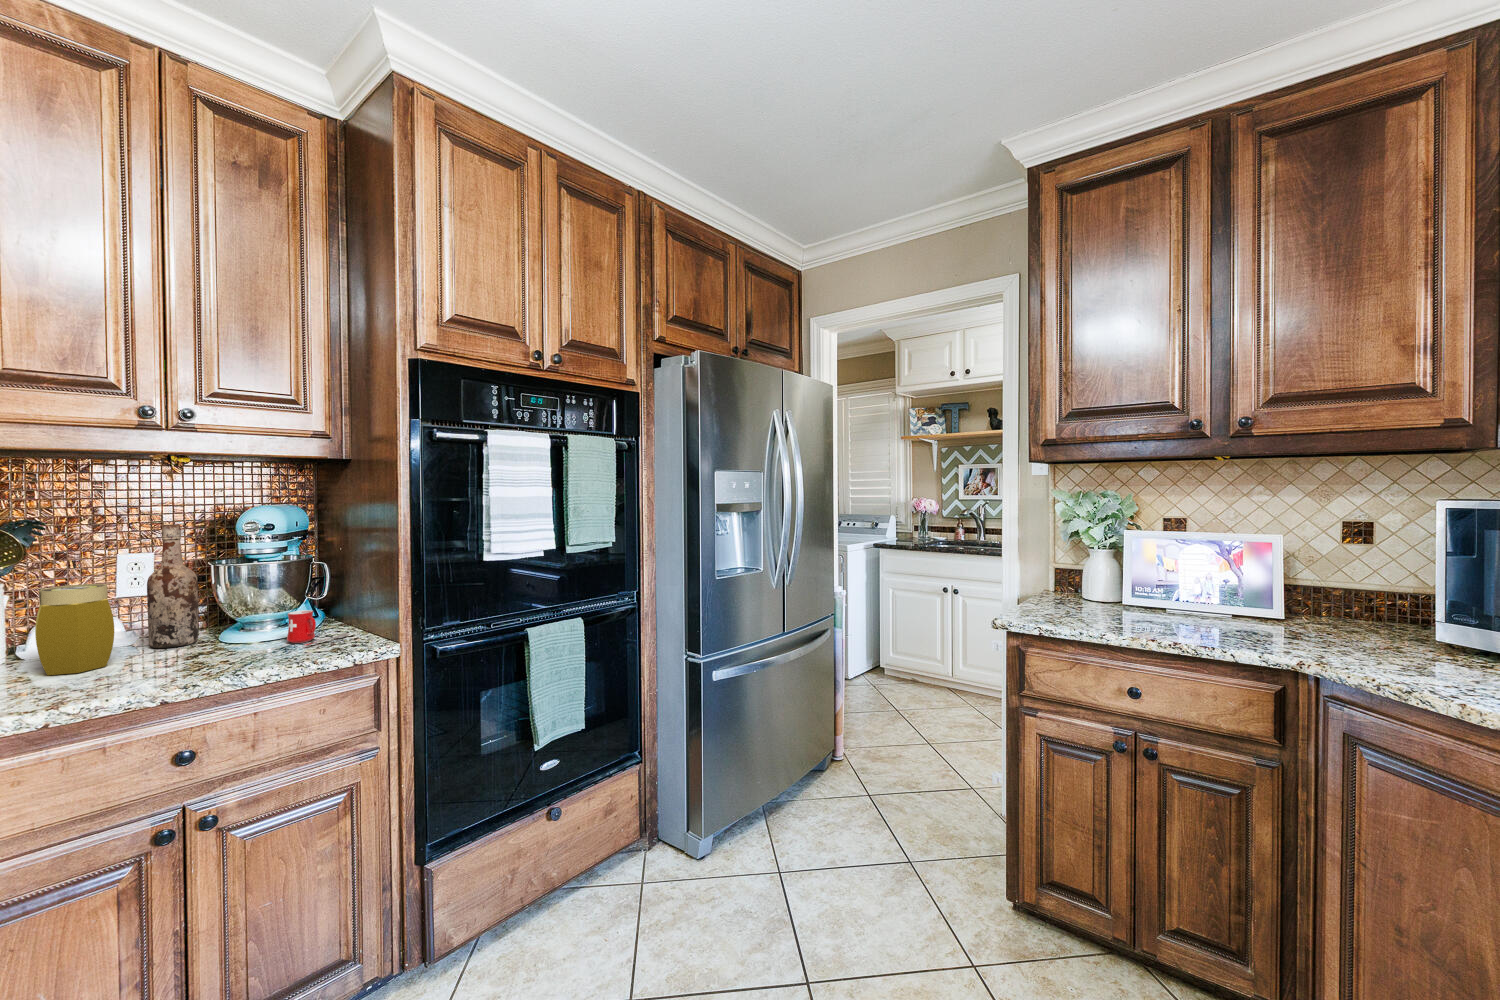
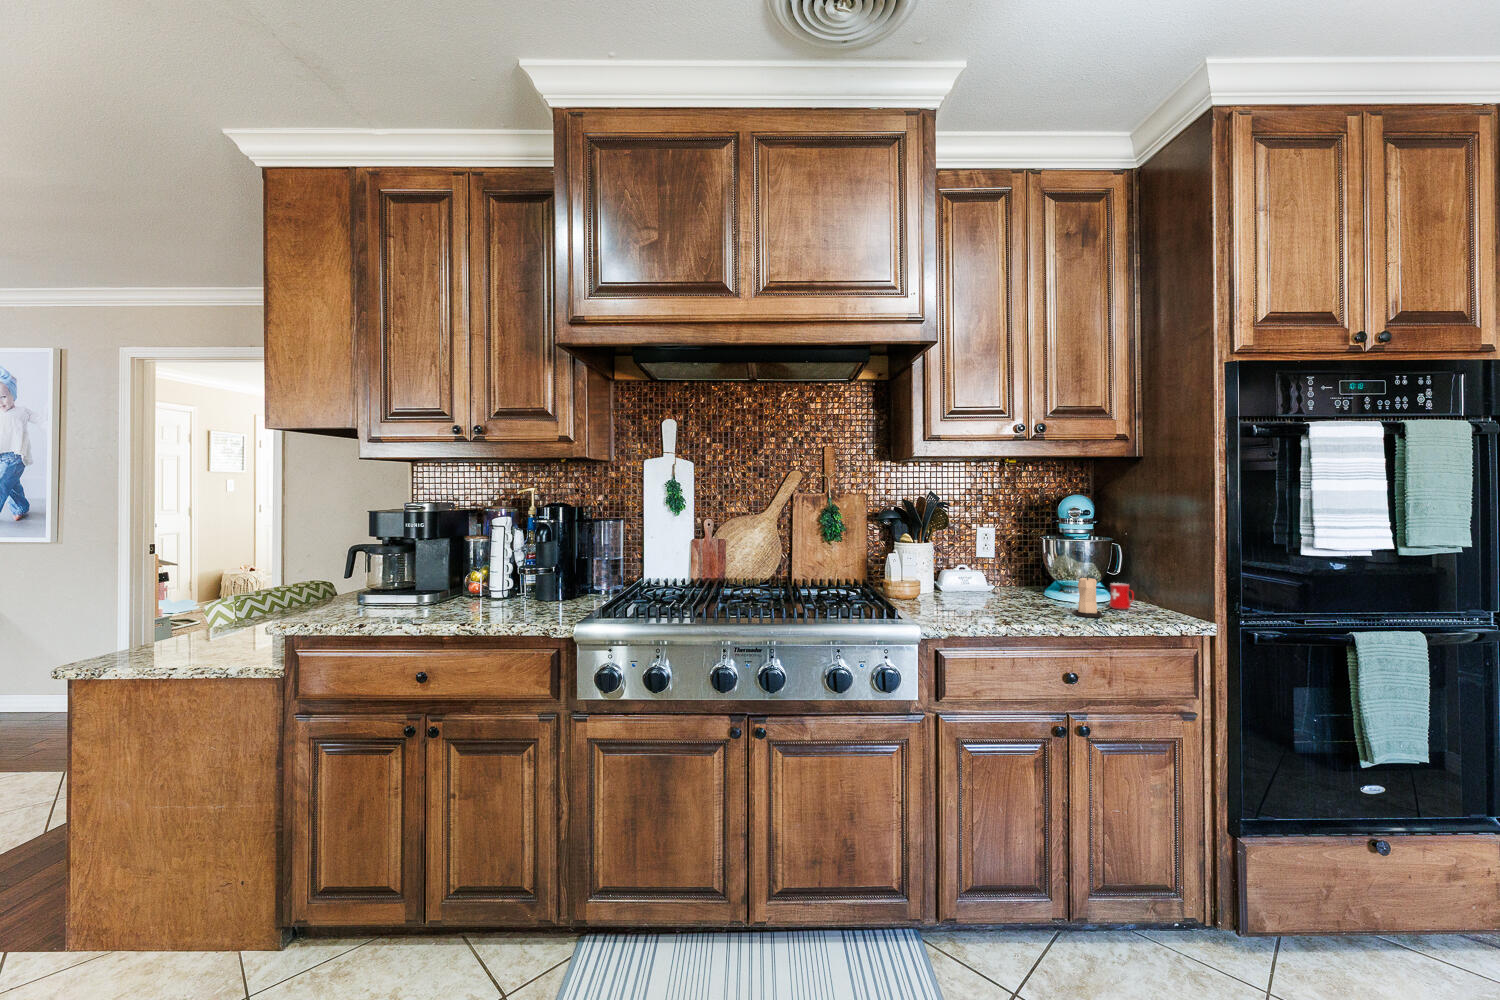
wine bottle: present [147,524,198,648] -> none [1010,510,1039,599]
jar: present [35,584,114,675] -> none [965,548,1006,606]
candle: none [214,611,253,668] -> present [1074,575,1101,617]

